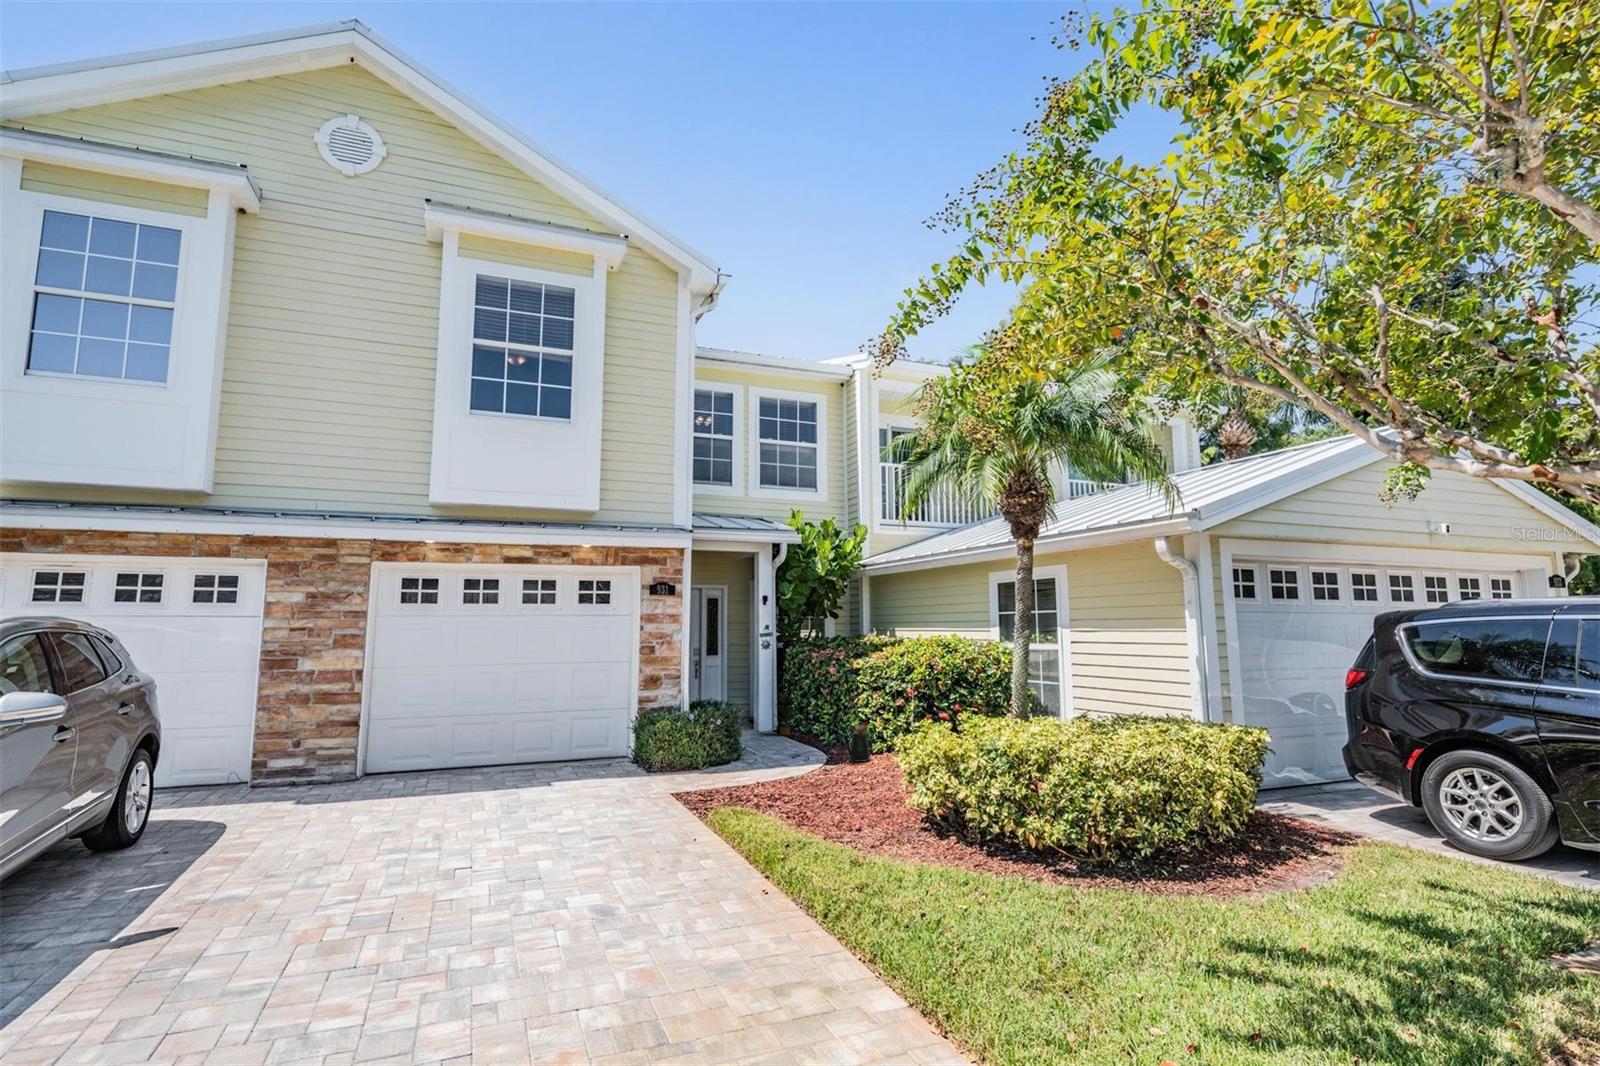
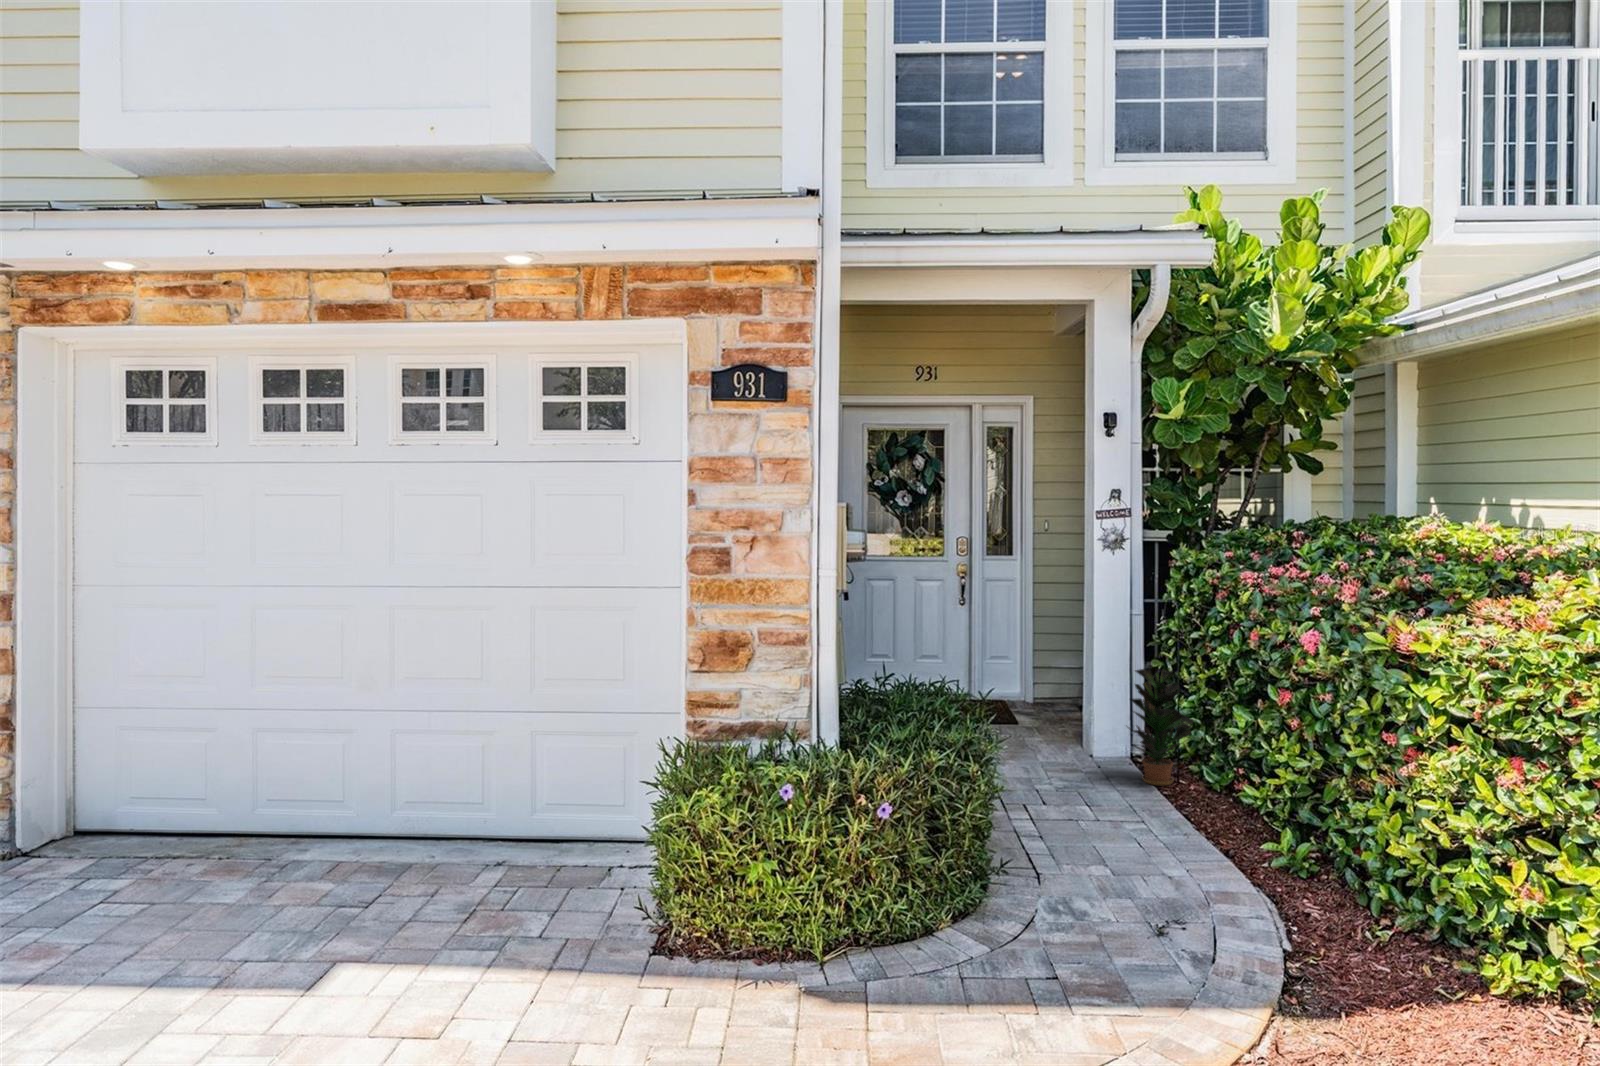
watering can: present [843,722,870,762] -> none [1352,852,1483,1021]

